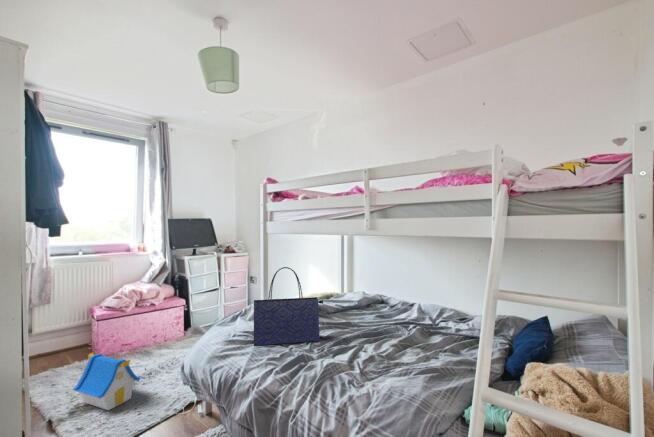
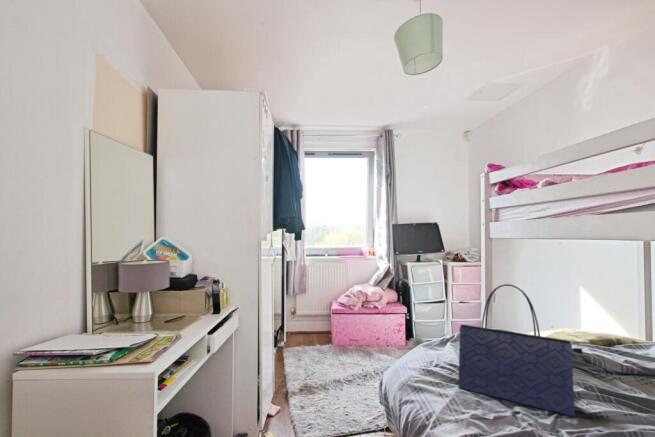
toy house: present [73,353,140,410] -> none [302,341,353,401]

